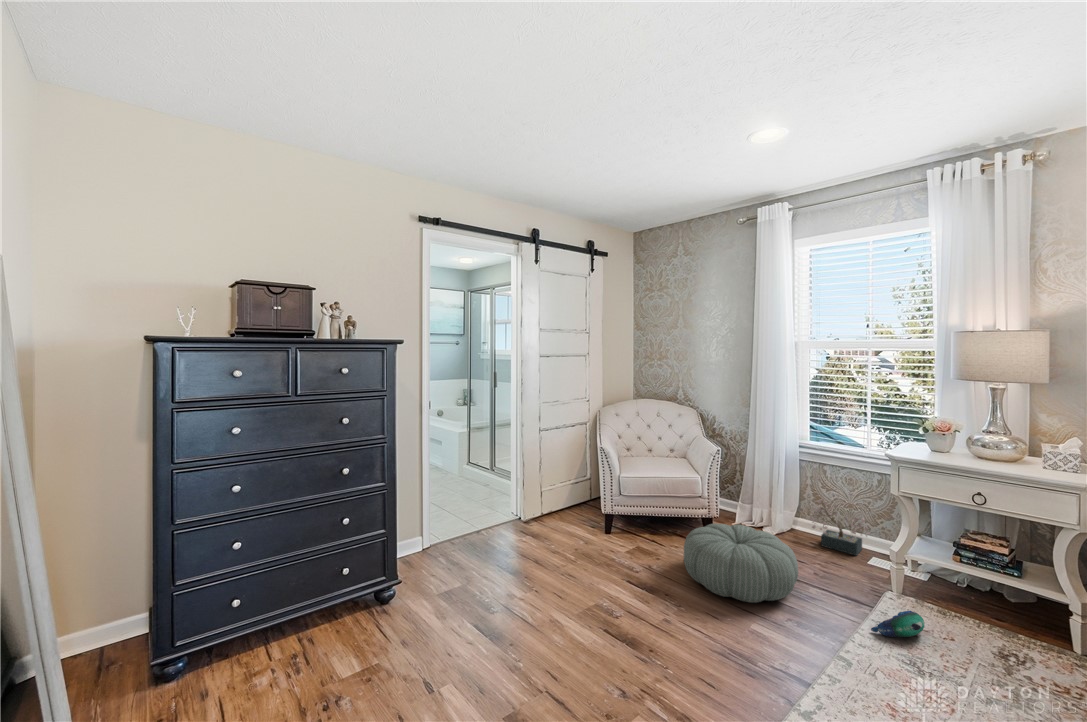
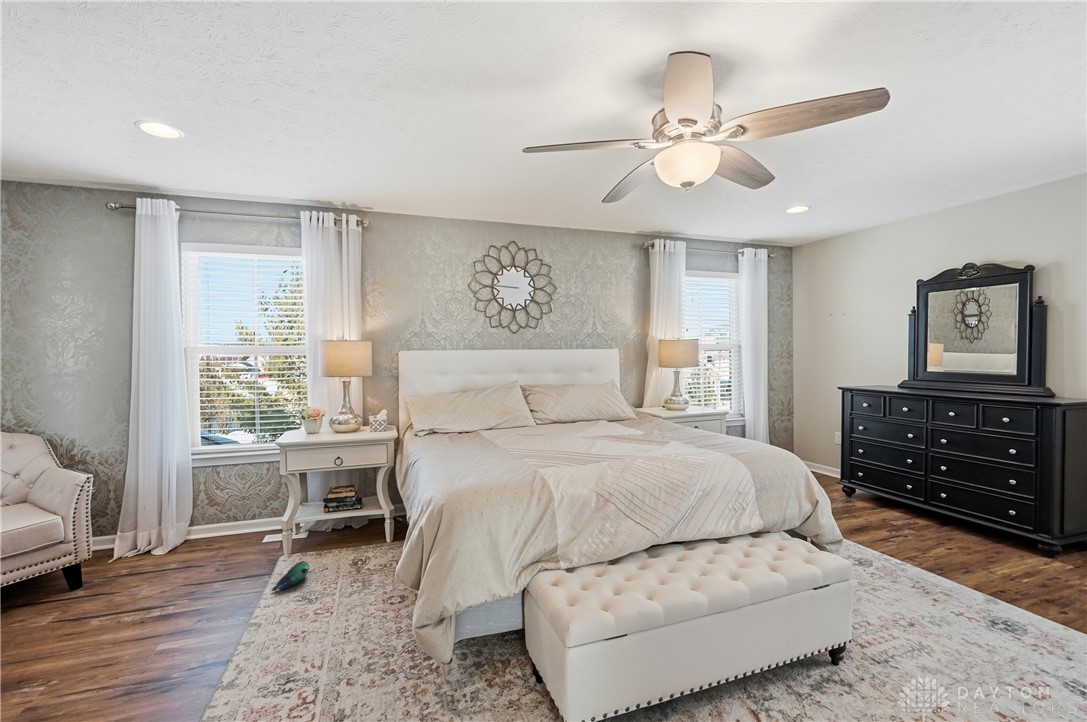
decorative plant: present [810,499,870,556] -> none [206,499,264,545]
pouf: present [684,524,798,603] -> none [46,547,203,639]

